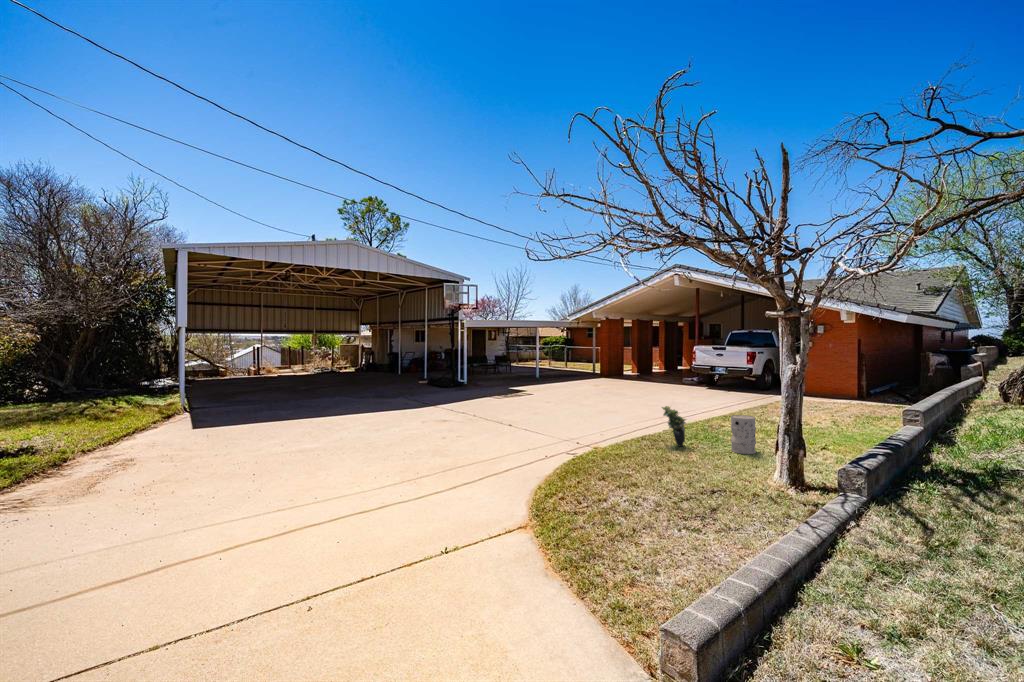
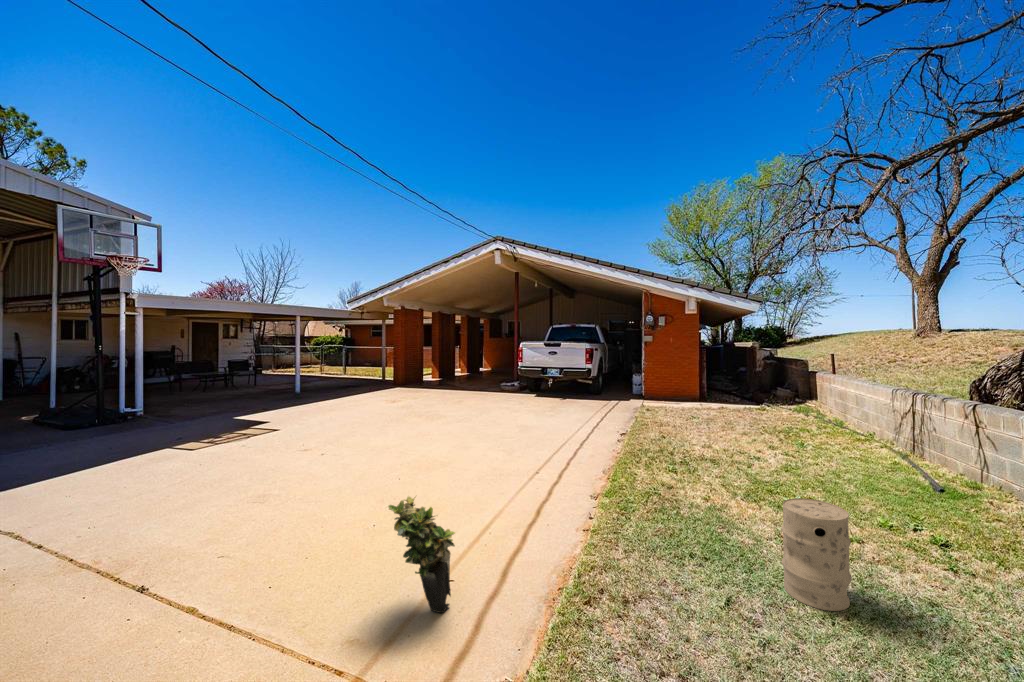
potted plant: present [662,406,686,447] -> present [388,496,455,613]

